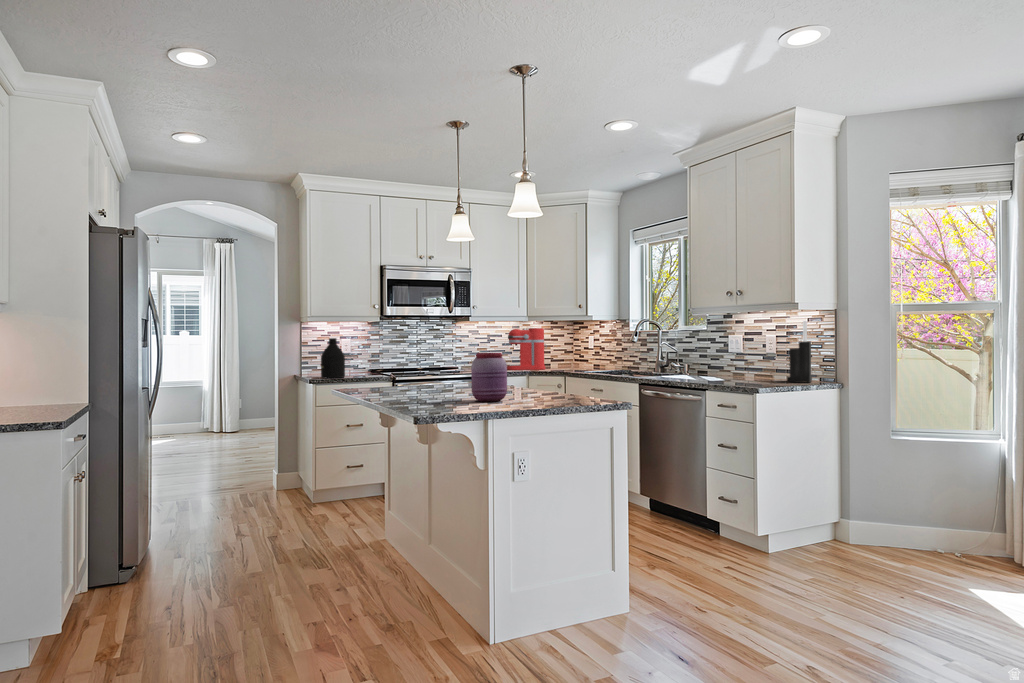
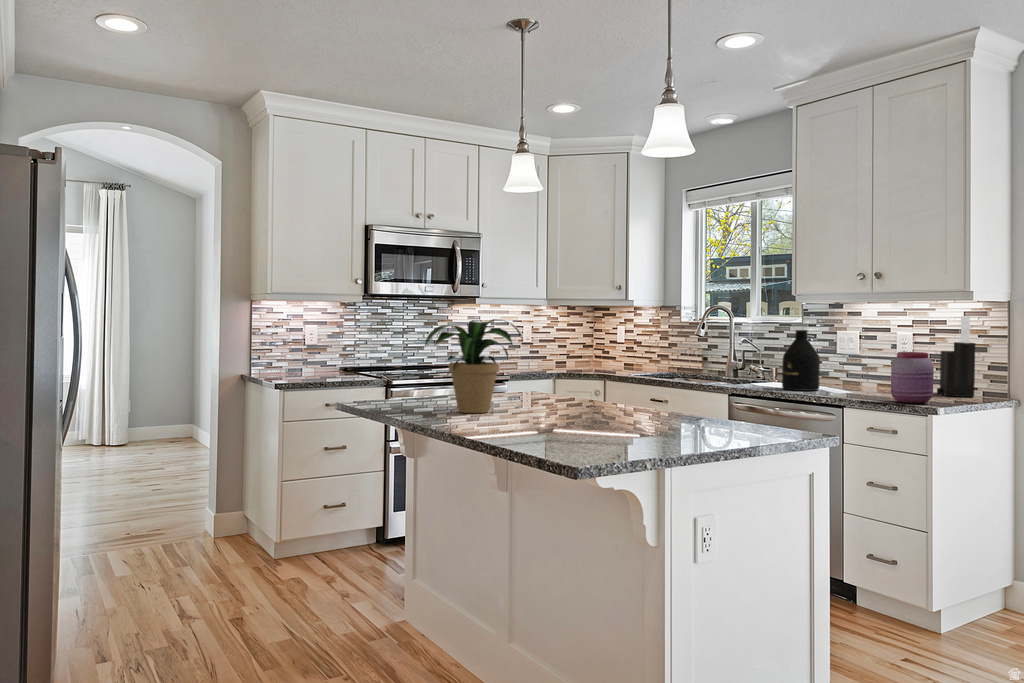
coffee maker: present [507,328,547,370] -> none [520,316,572,369]
potted plant: none [376,330,445,392] -> present [425,319,522,413]
bottle: present [321,338,345,378] -> present [782,330,820,391]
jar: present [471,353,507,402] -> present [891,352,934,404]

